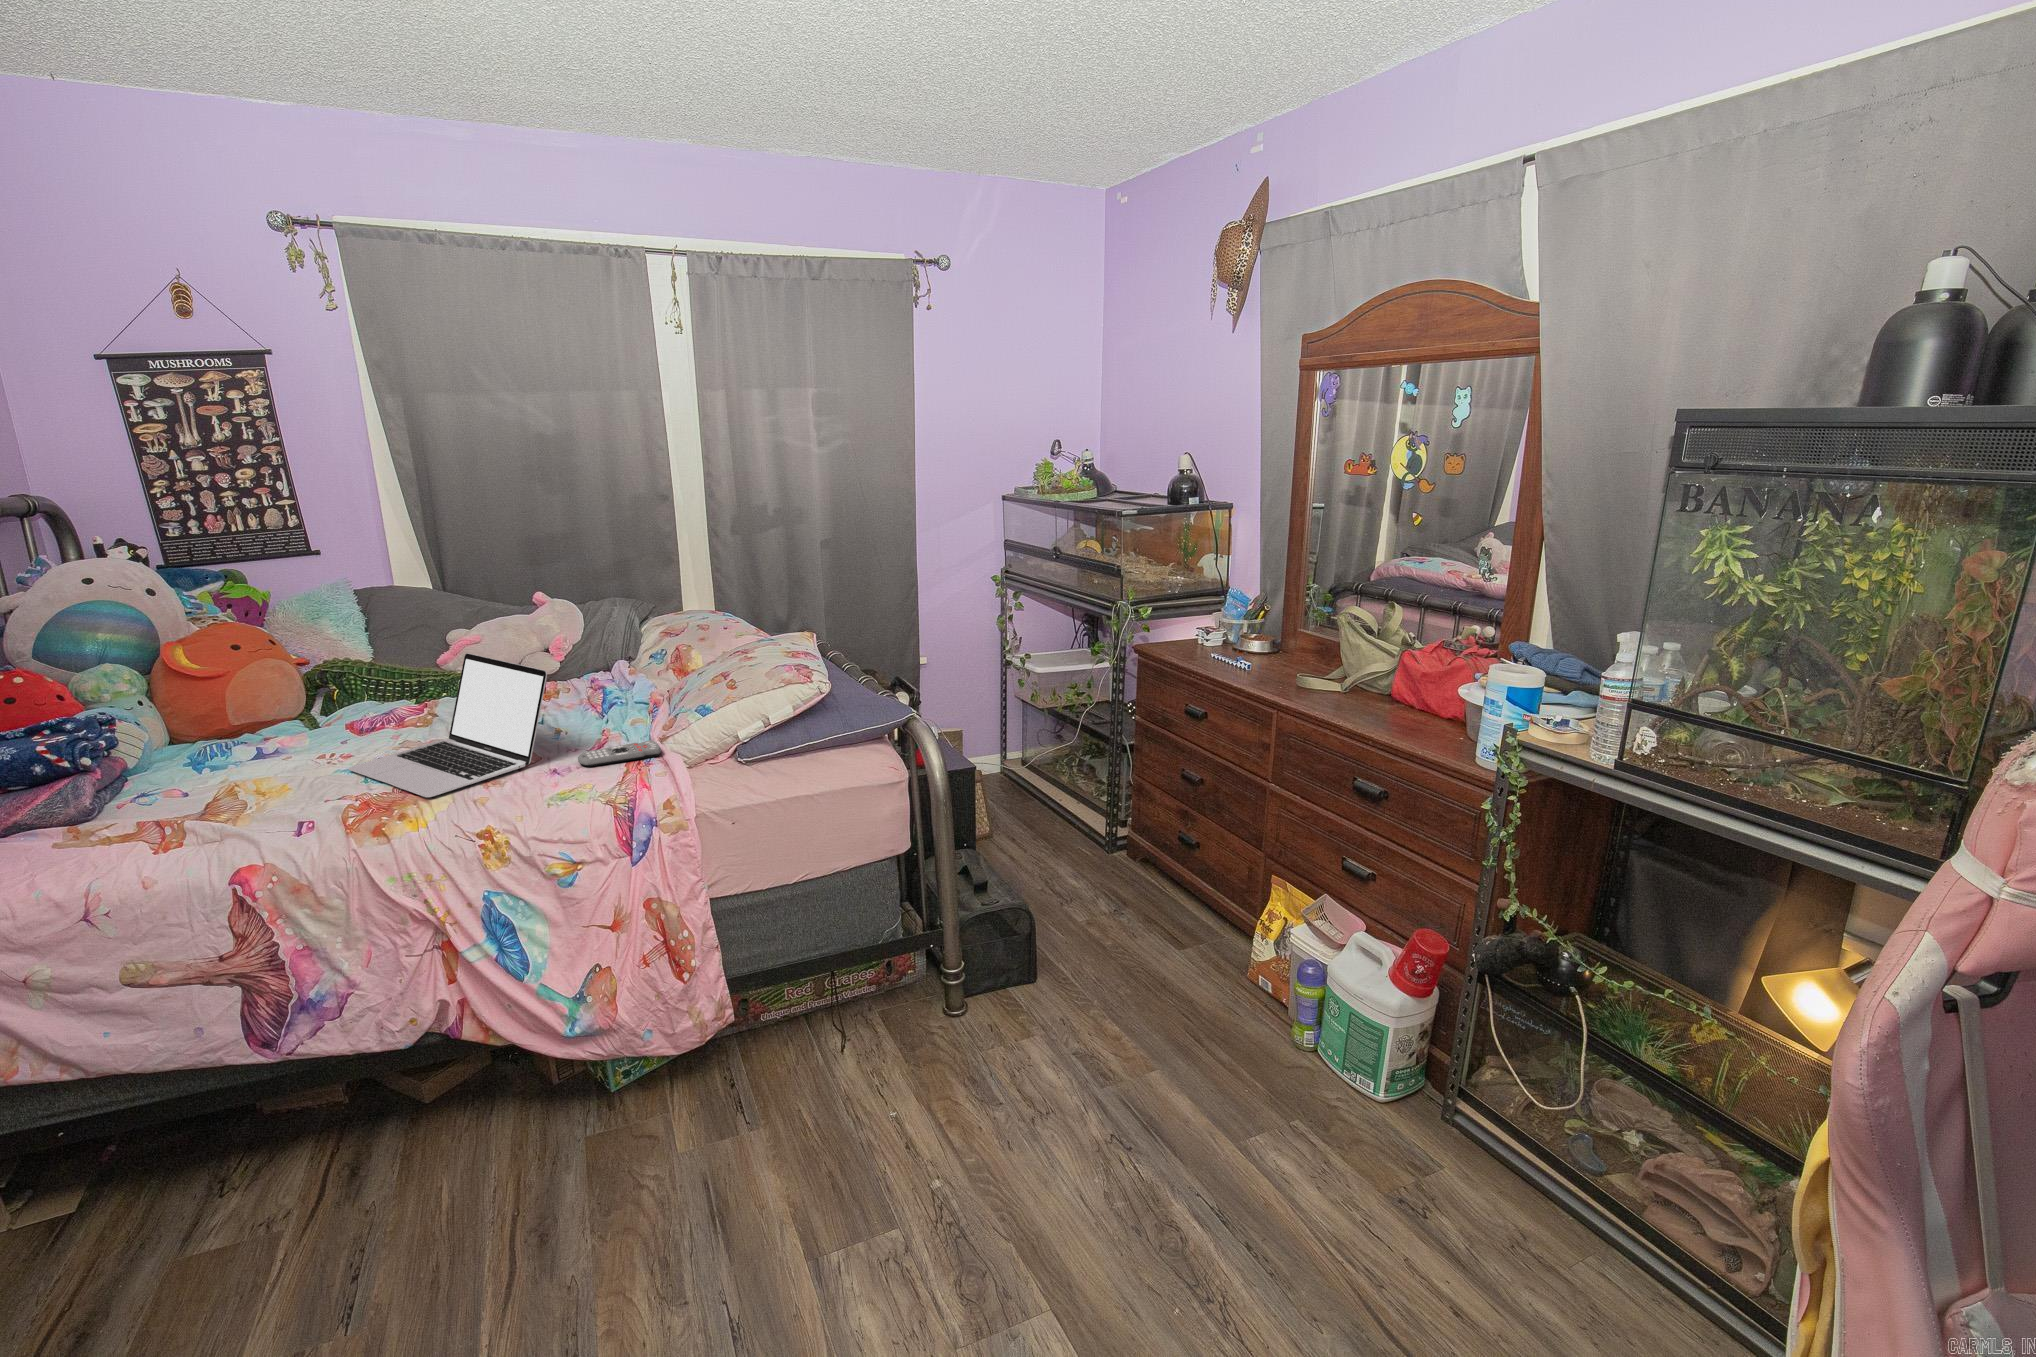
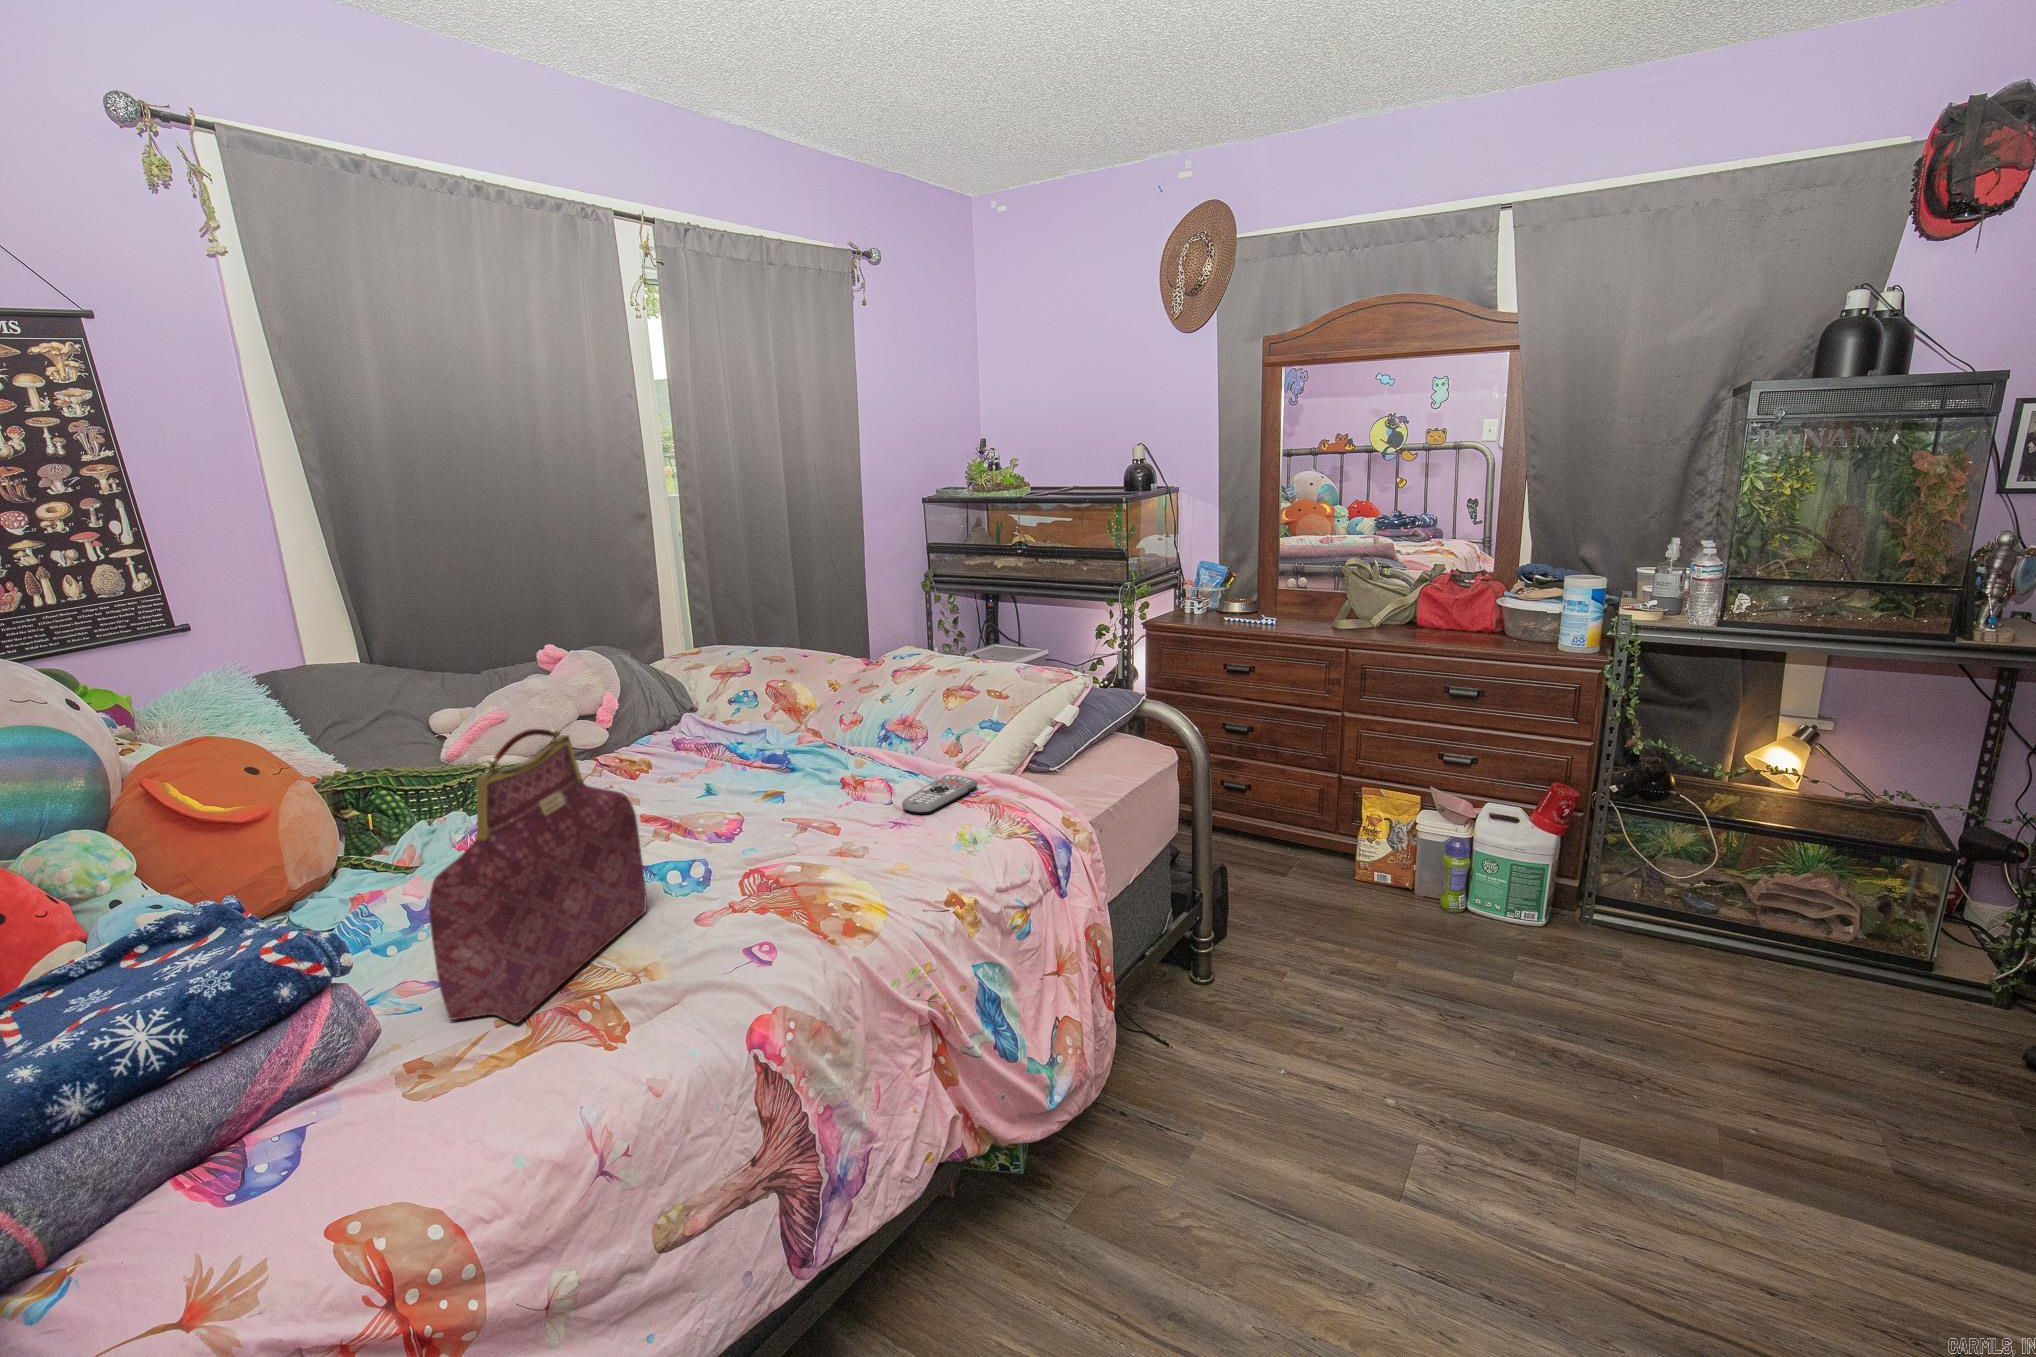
laptop: present [349,653,547,797] -> none [634,703,864,884]
handbag: none [111,654,320,831] -> present [429,728,646,1023]

